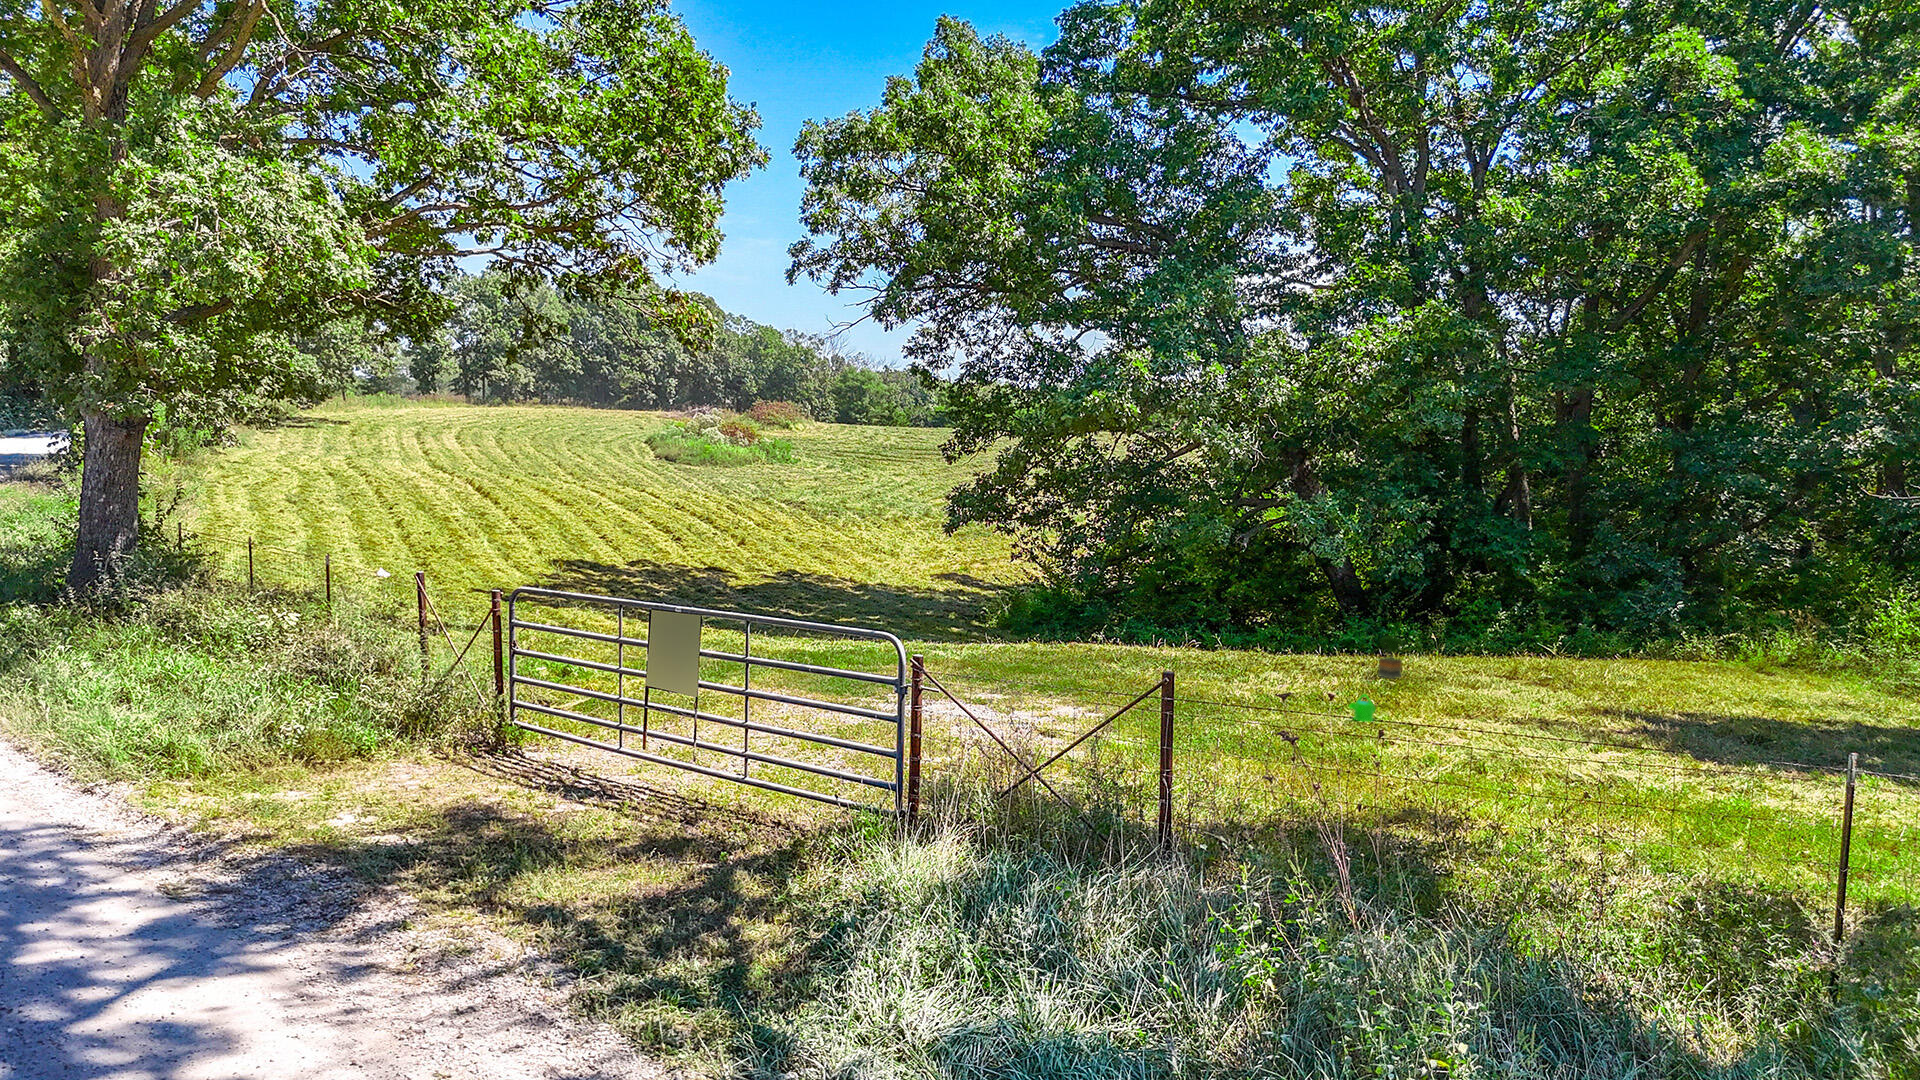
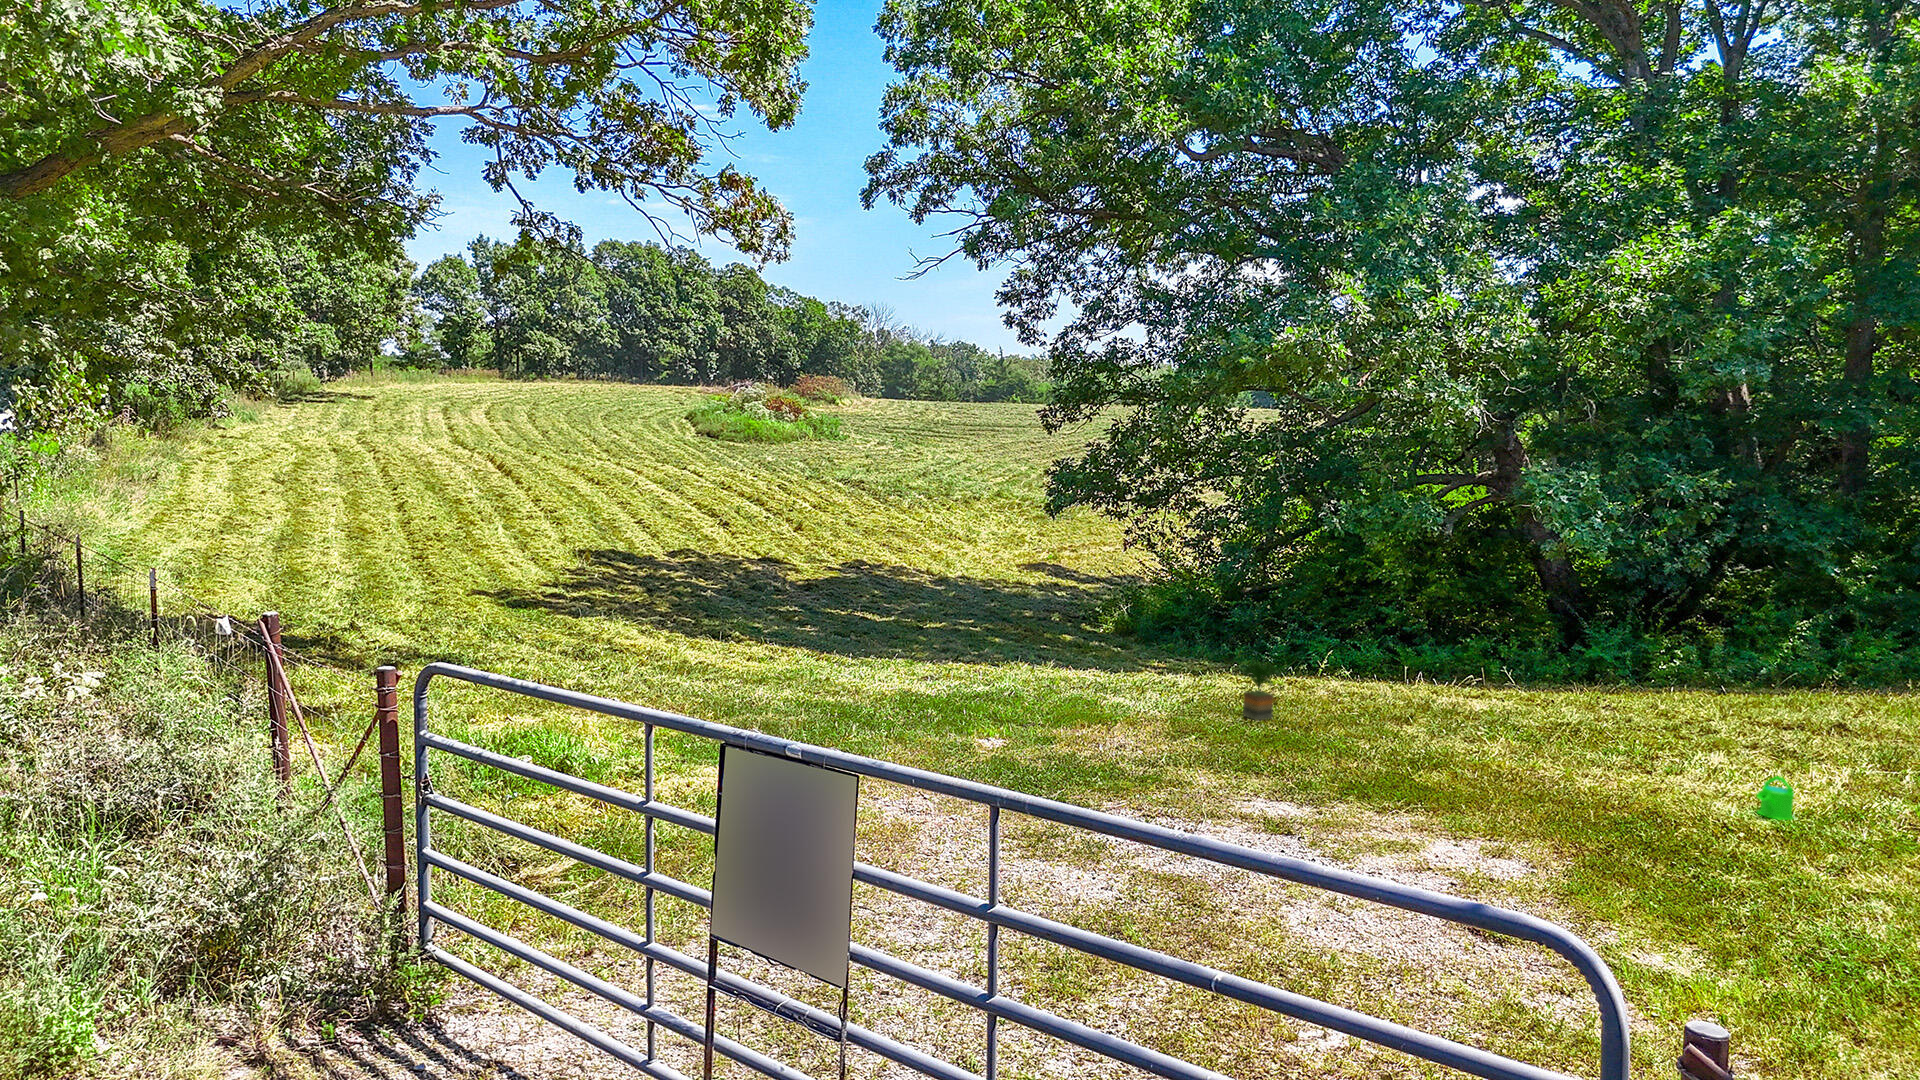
potted tree: present [1378,636,1407,679] -> present [1243,662,1280,721]

